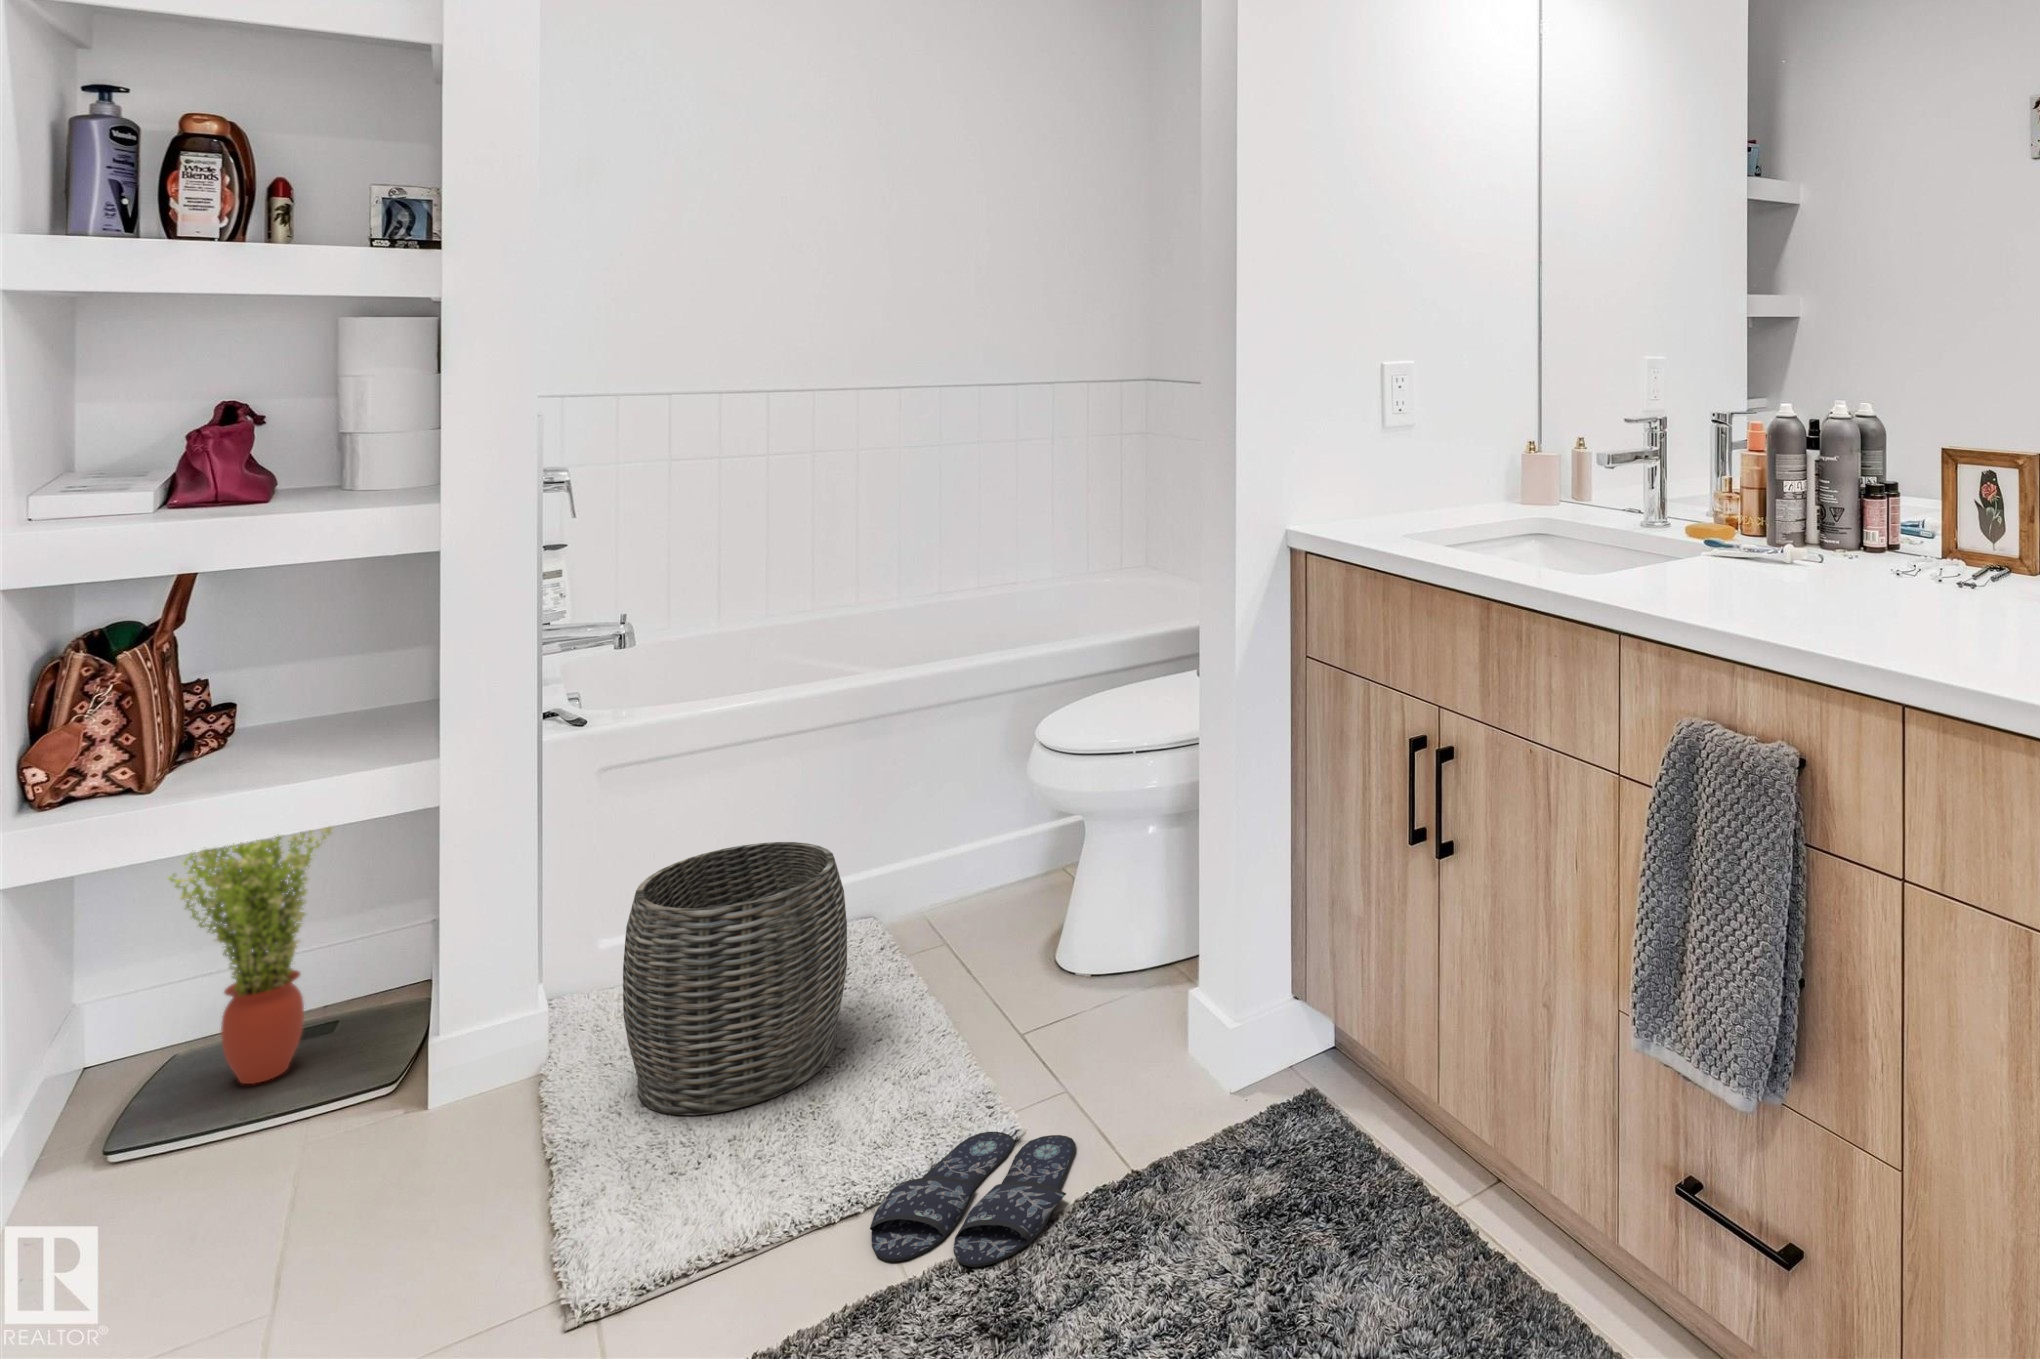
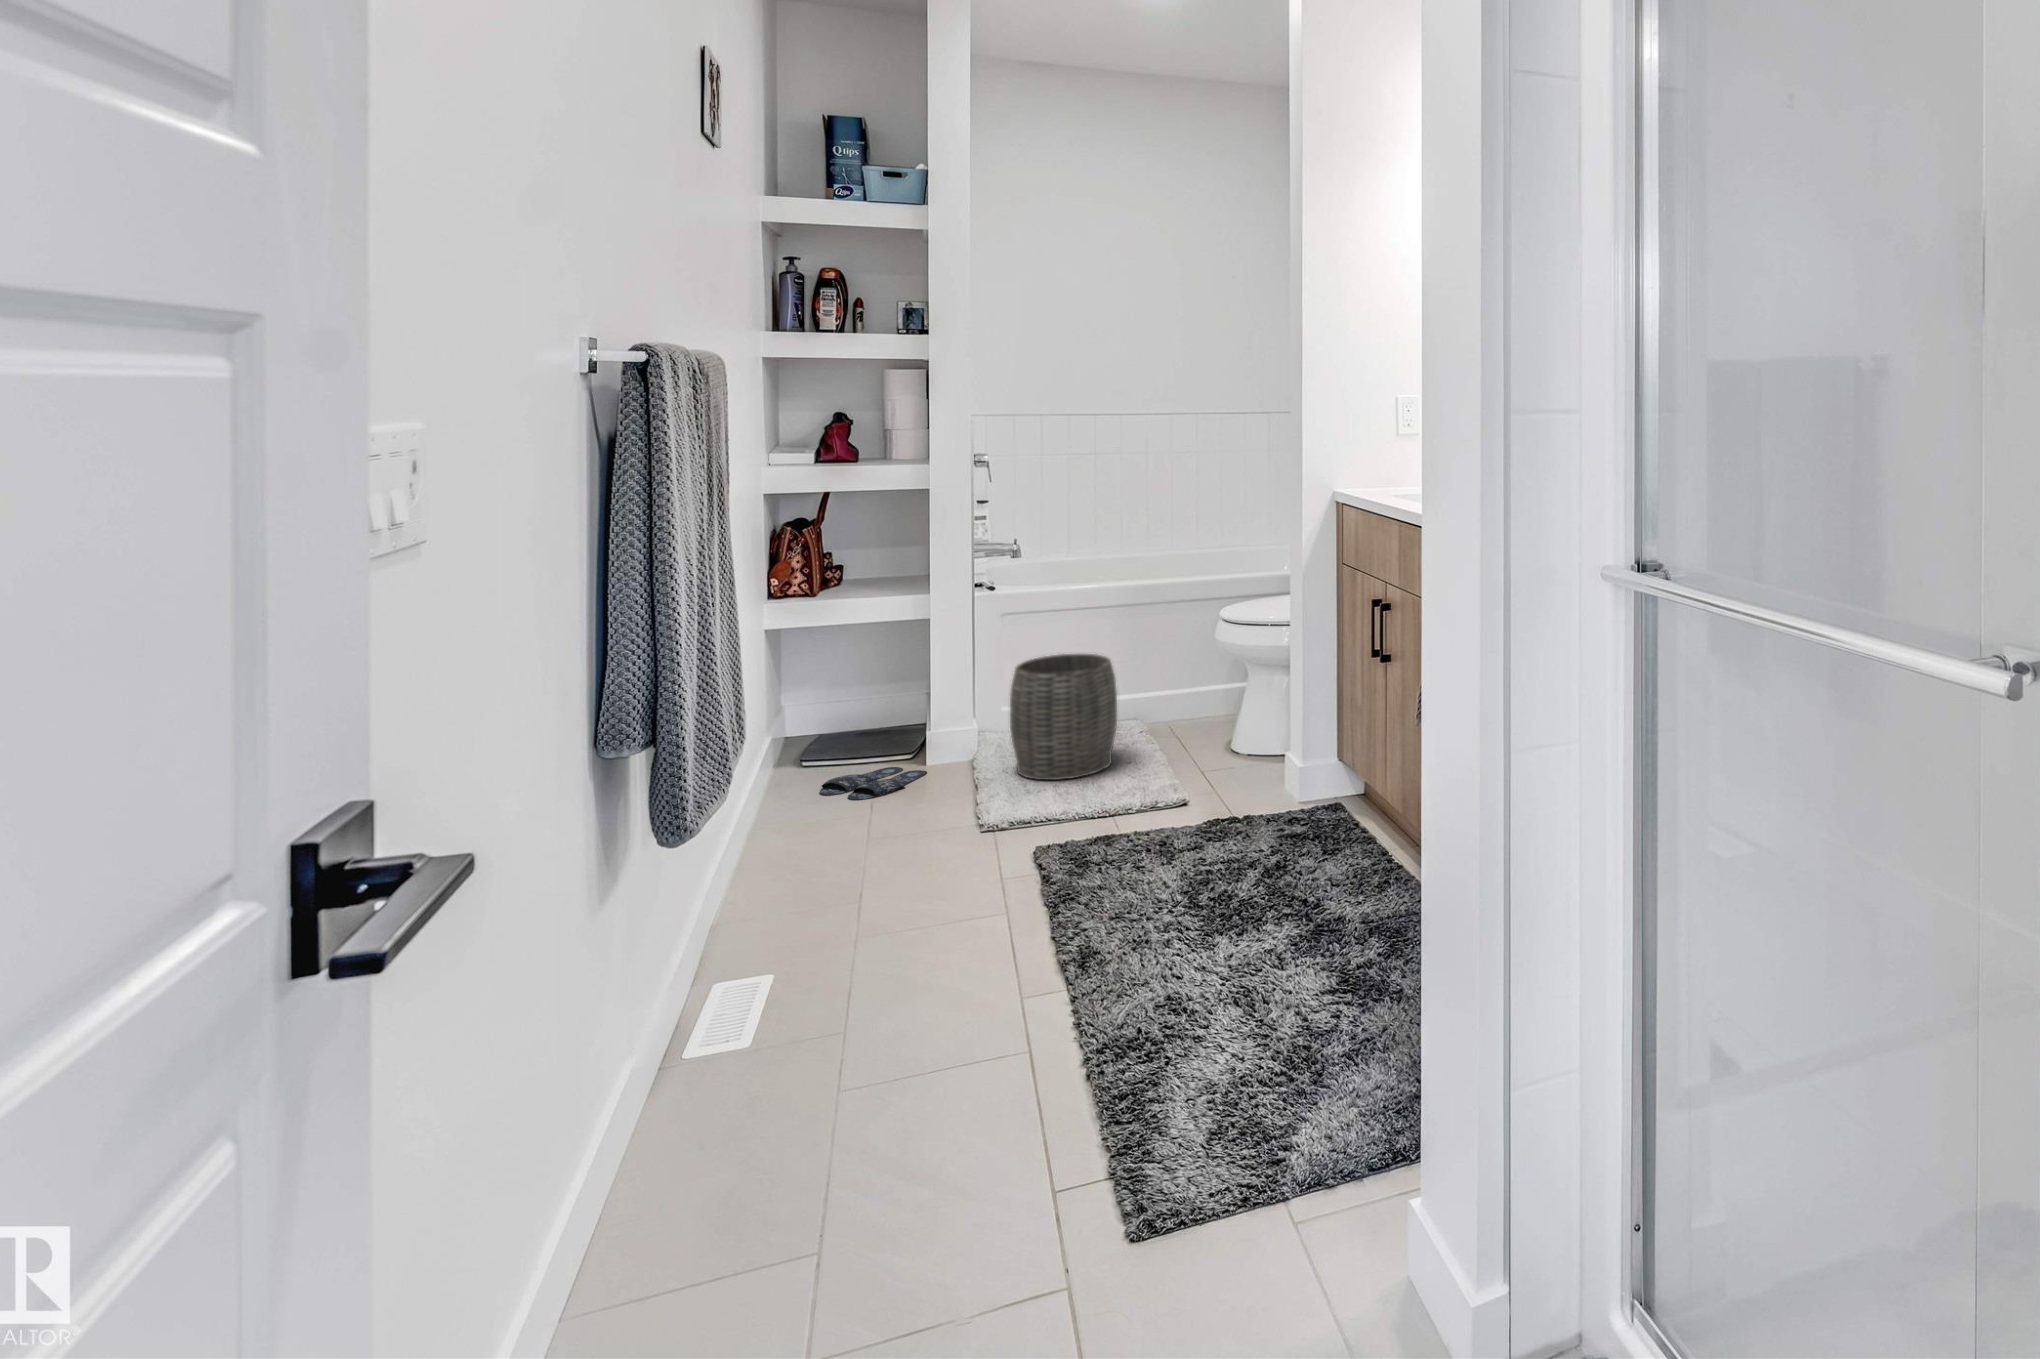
potted plant: present [169,826,332,1084] -> none [820,612,886,751]
slippers: present [870,1132,1076,1267] -> present [819,767,927,801]

